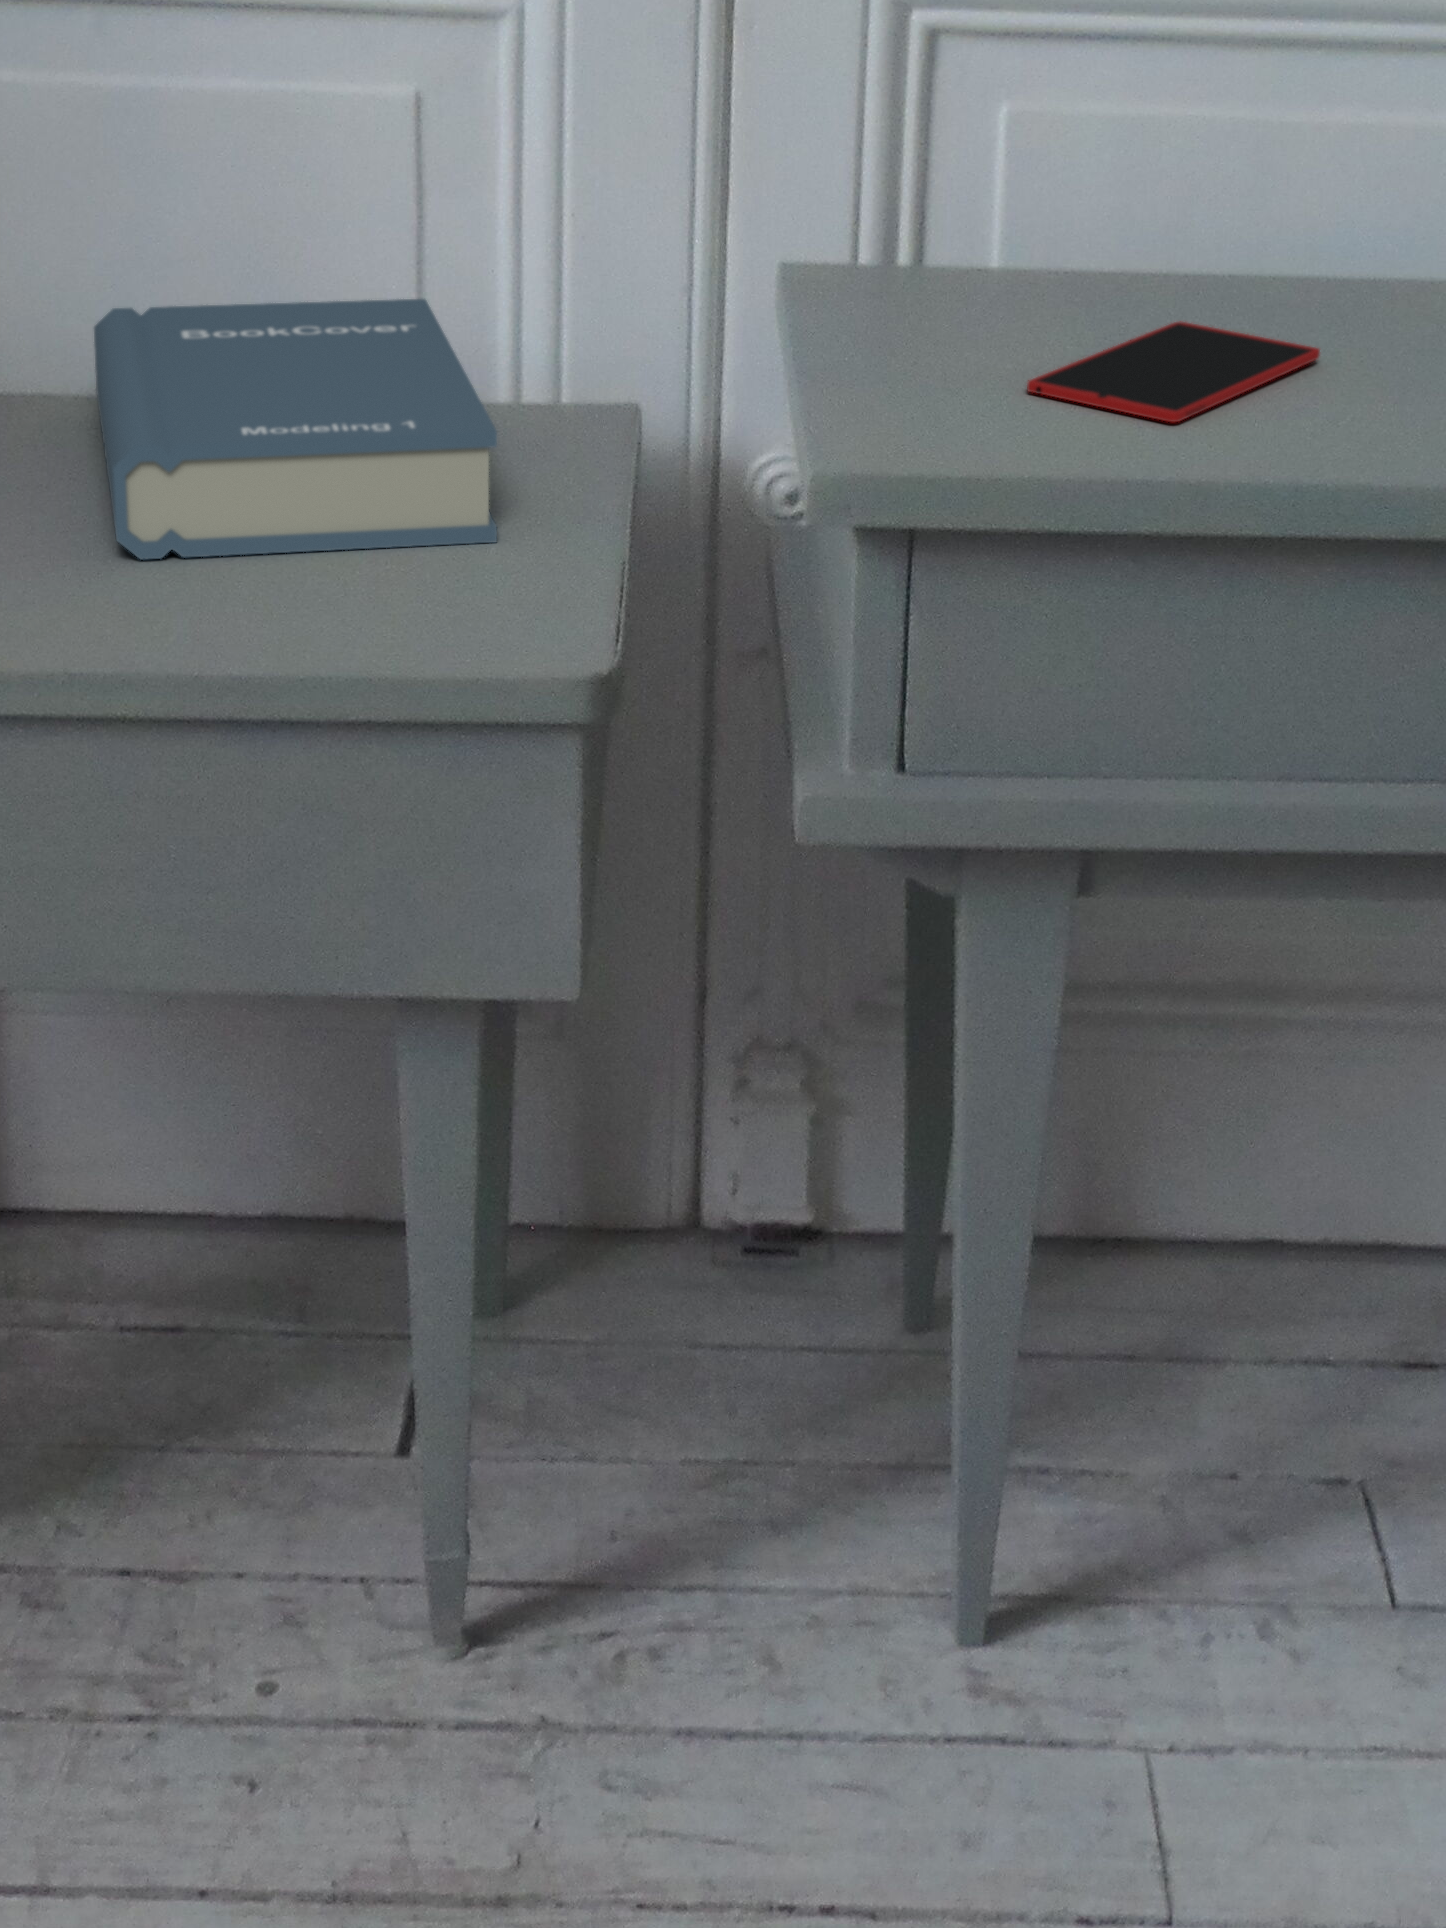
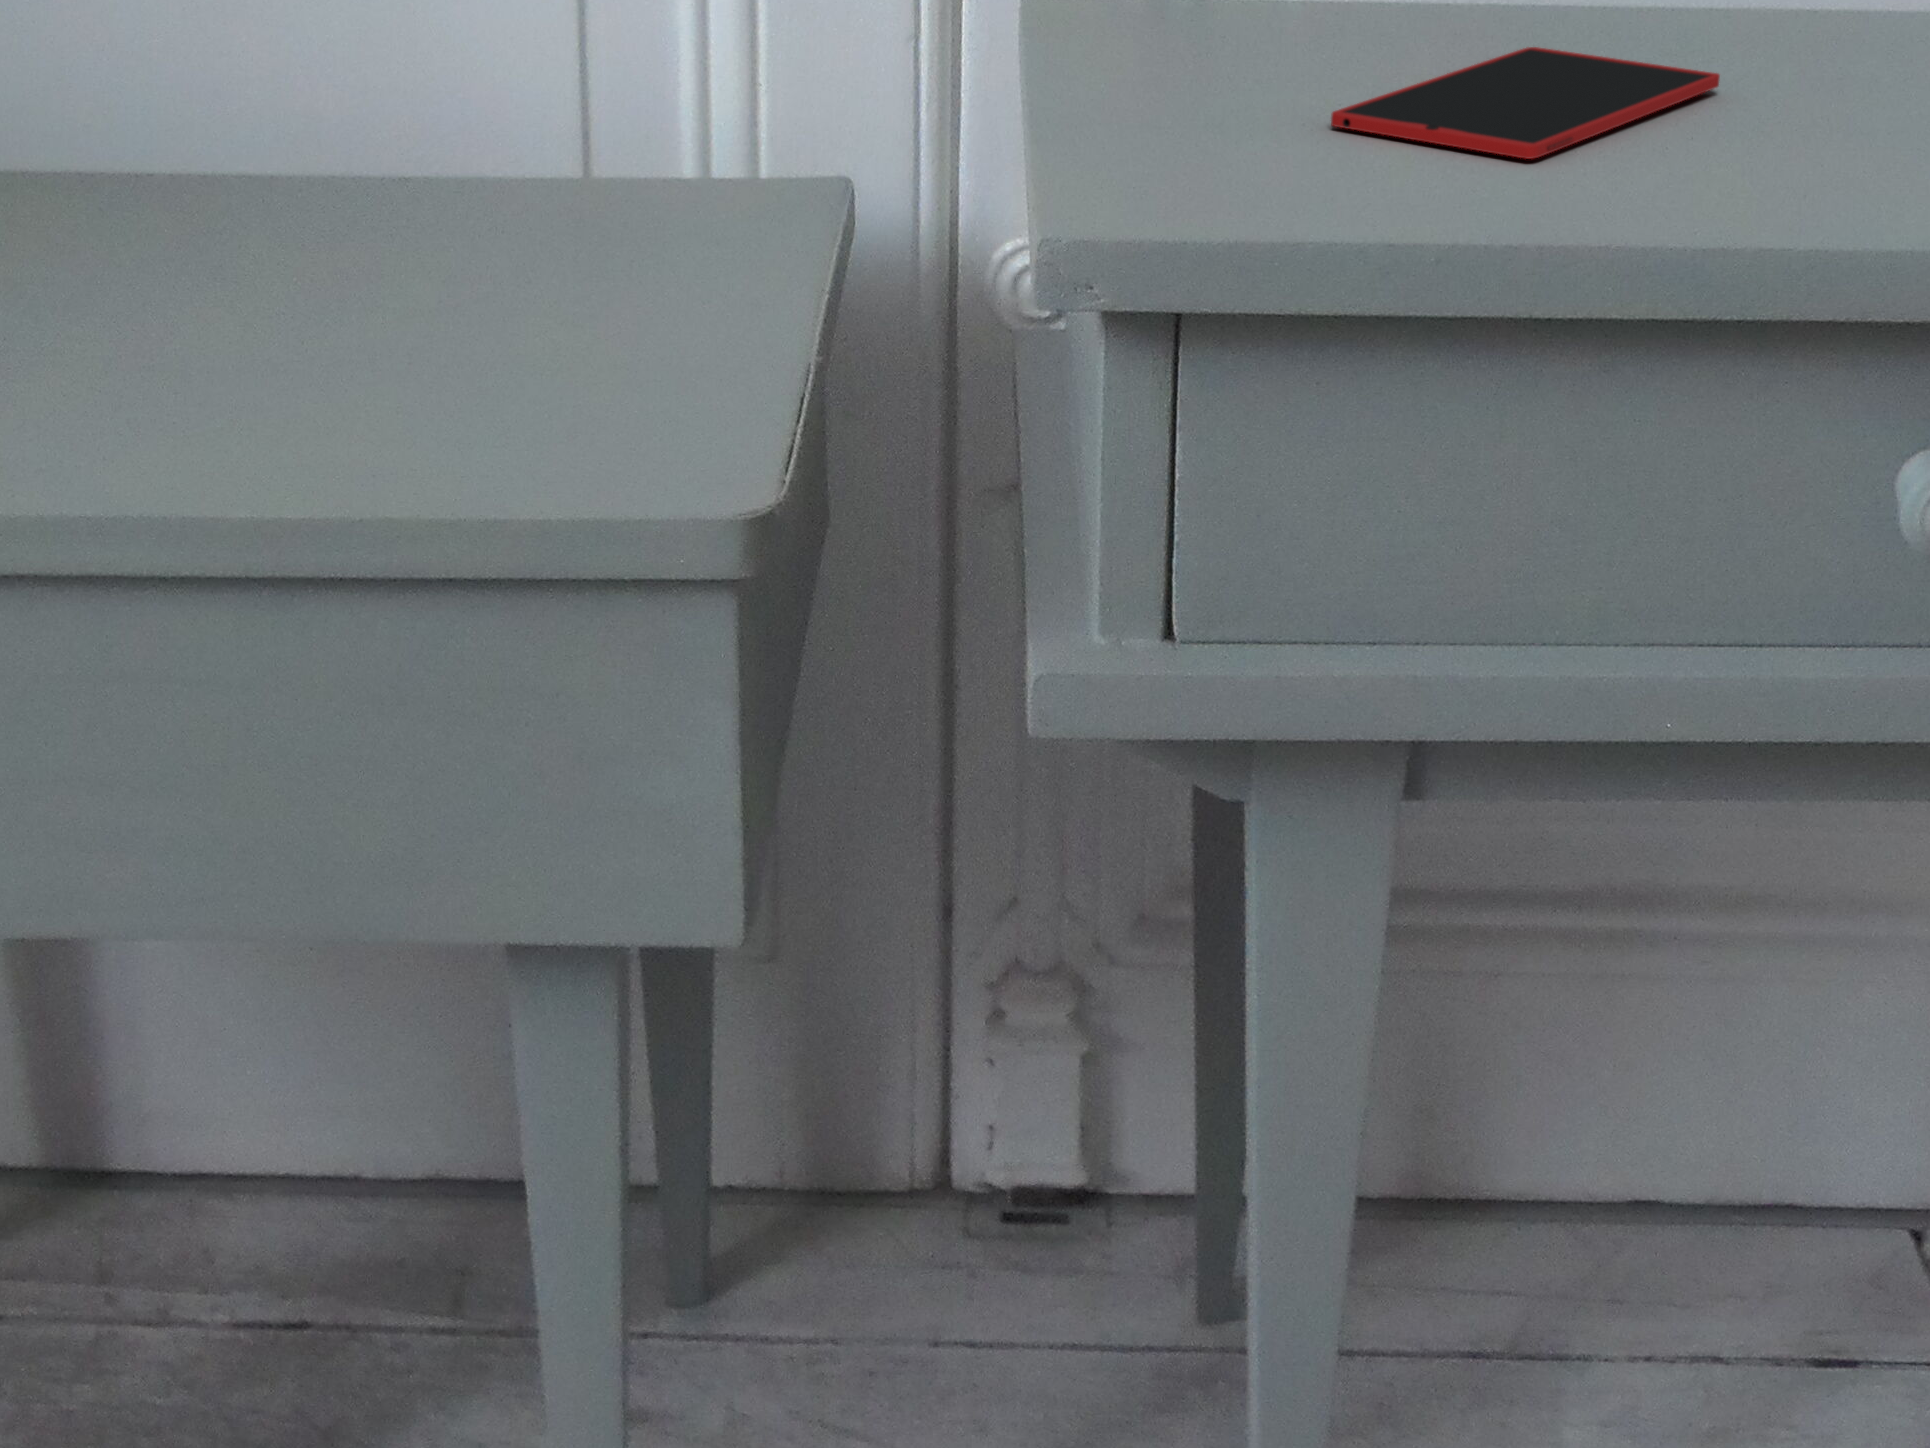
hardback book: present [94,299,497,559] -> none [110,49,633,366]

